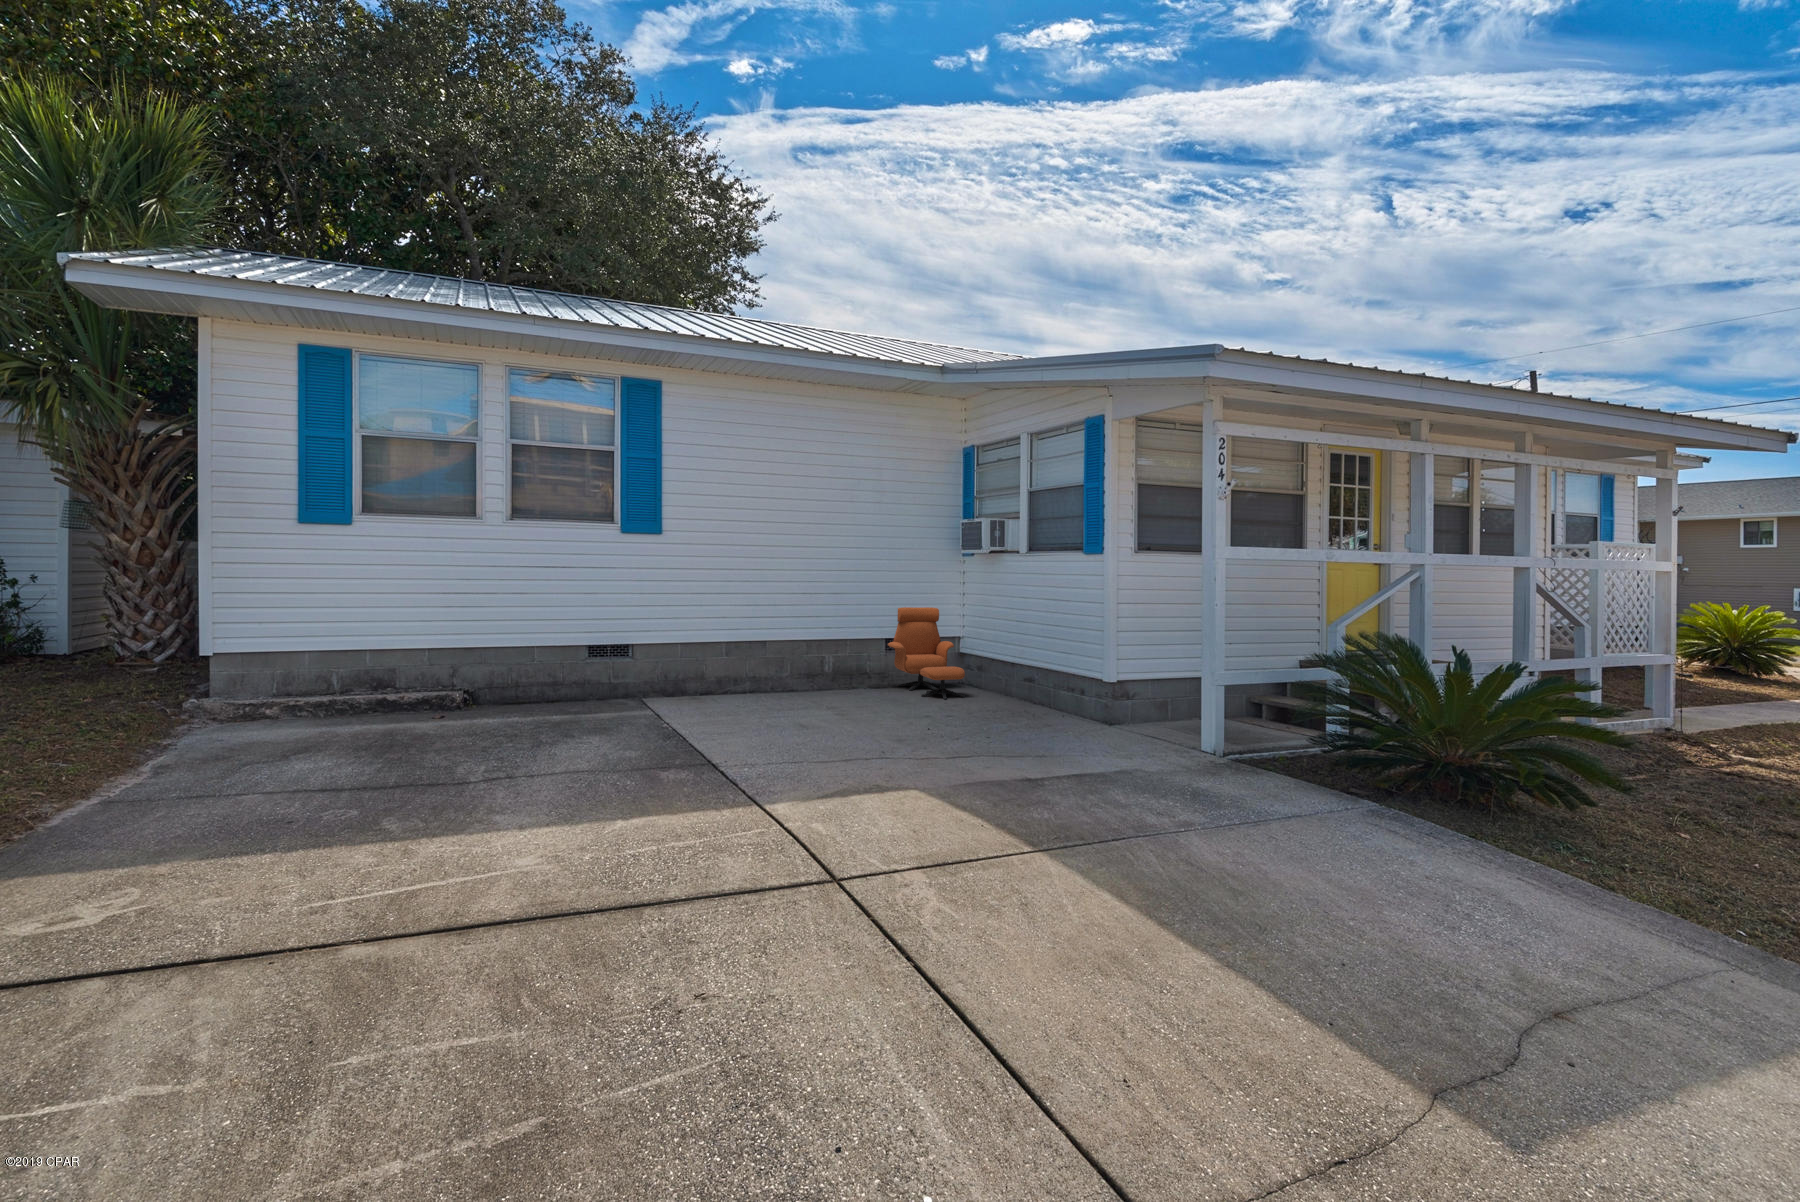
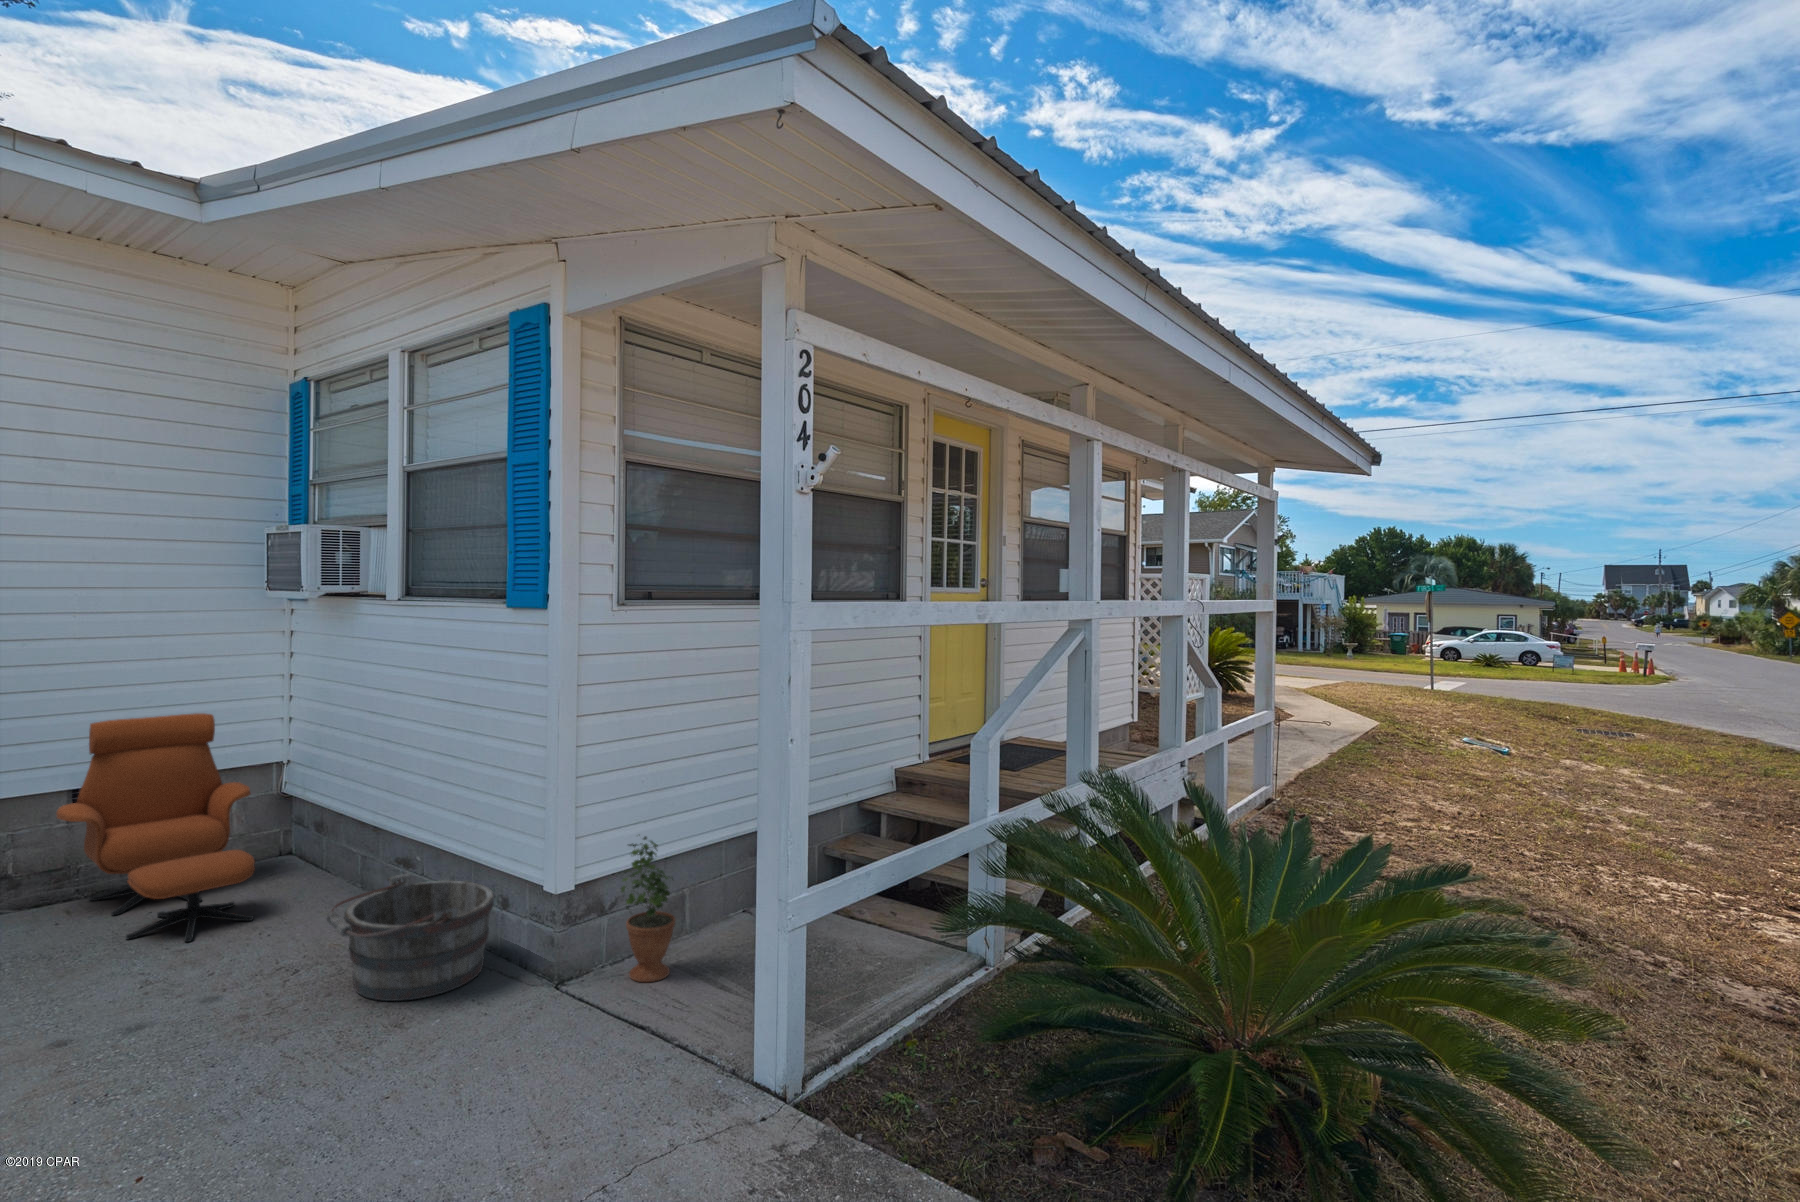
potted plant: none [1134,662,1159,730] -> present [621,836,676,982]
bucket: none [1010,675,1075,721] -> present [327,873,494,1001]

